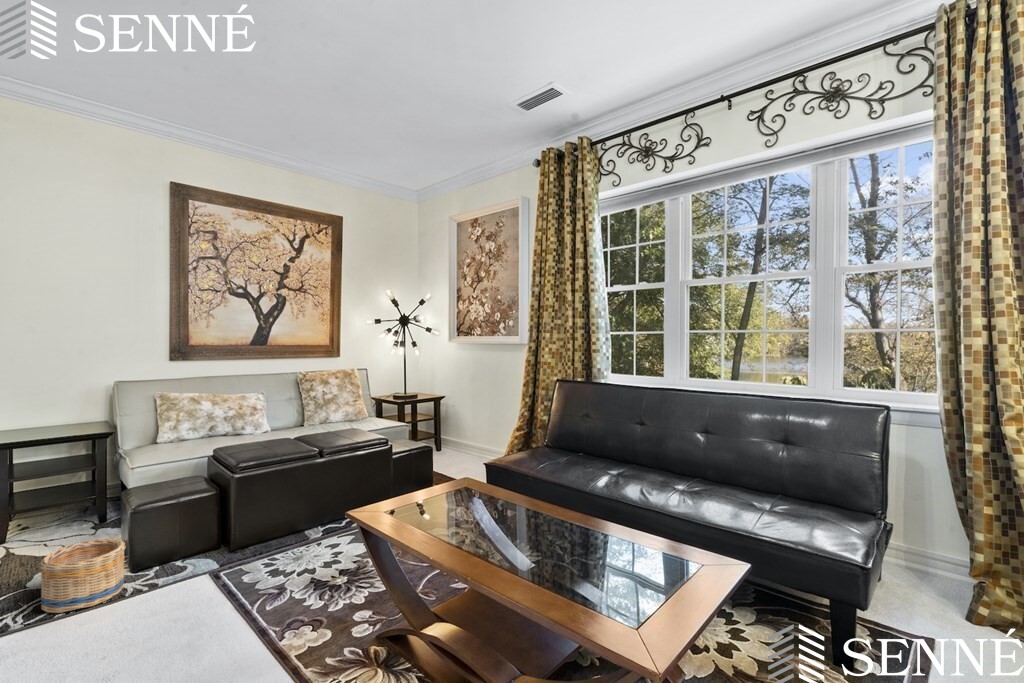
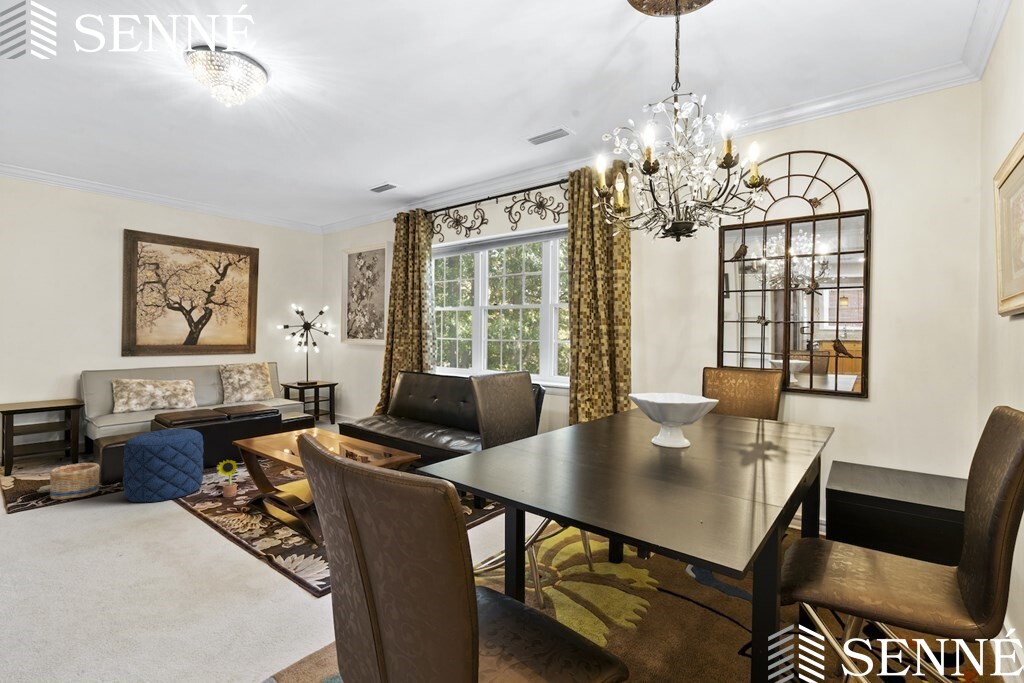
pouf: none [160,480,292,626] -> present [123,429,204,502]
decorative plant: none [319,545,358,614] -> present [217,460,238,497]

